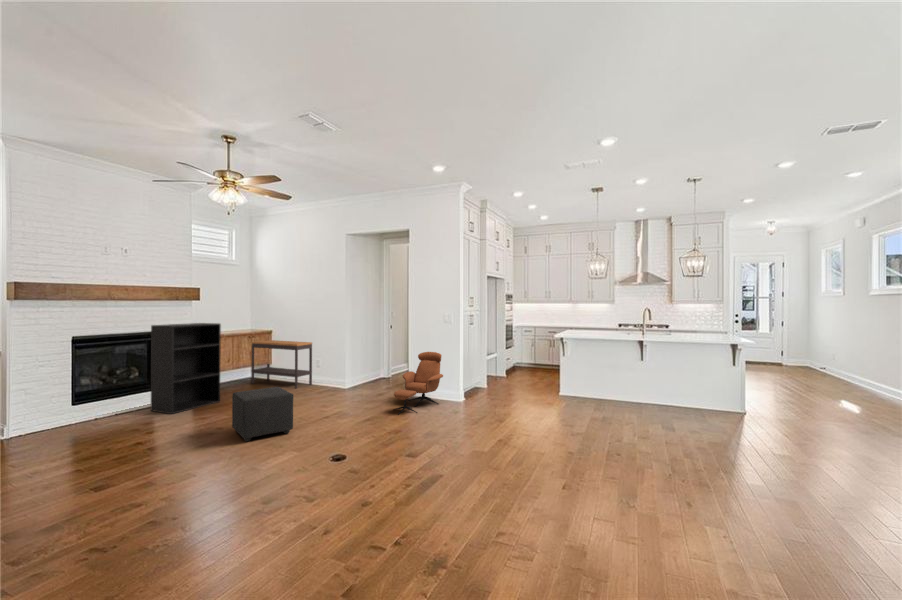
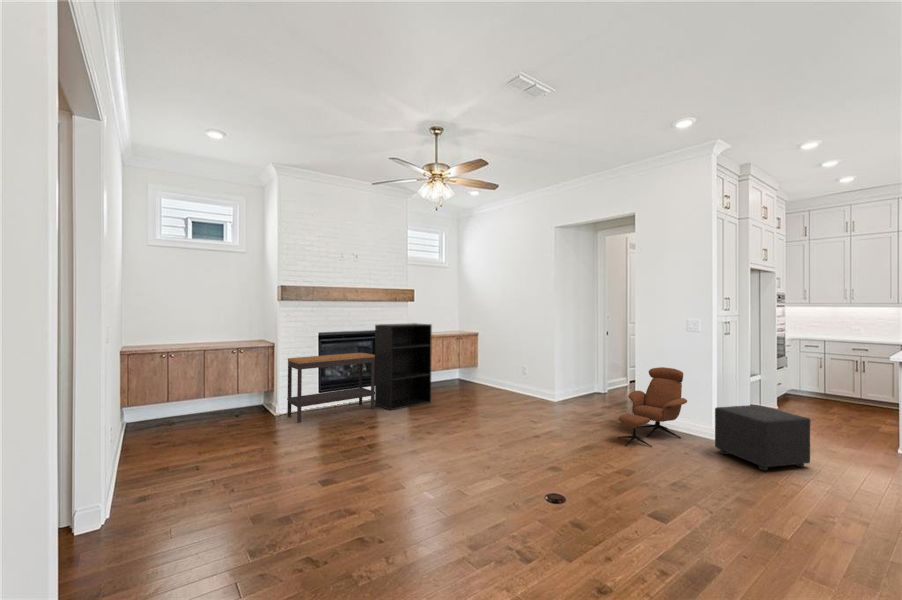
console table: present [251,340,312,388] -> present [287,353,375,423]
ottoman: present [232,387,293,441] -> present [715,405,811,471]

